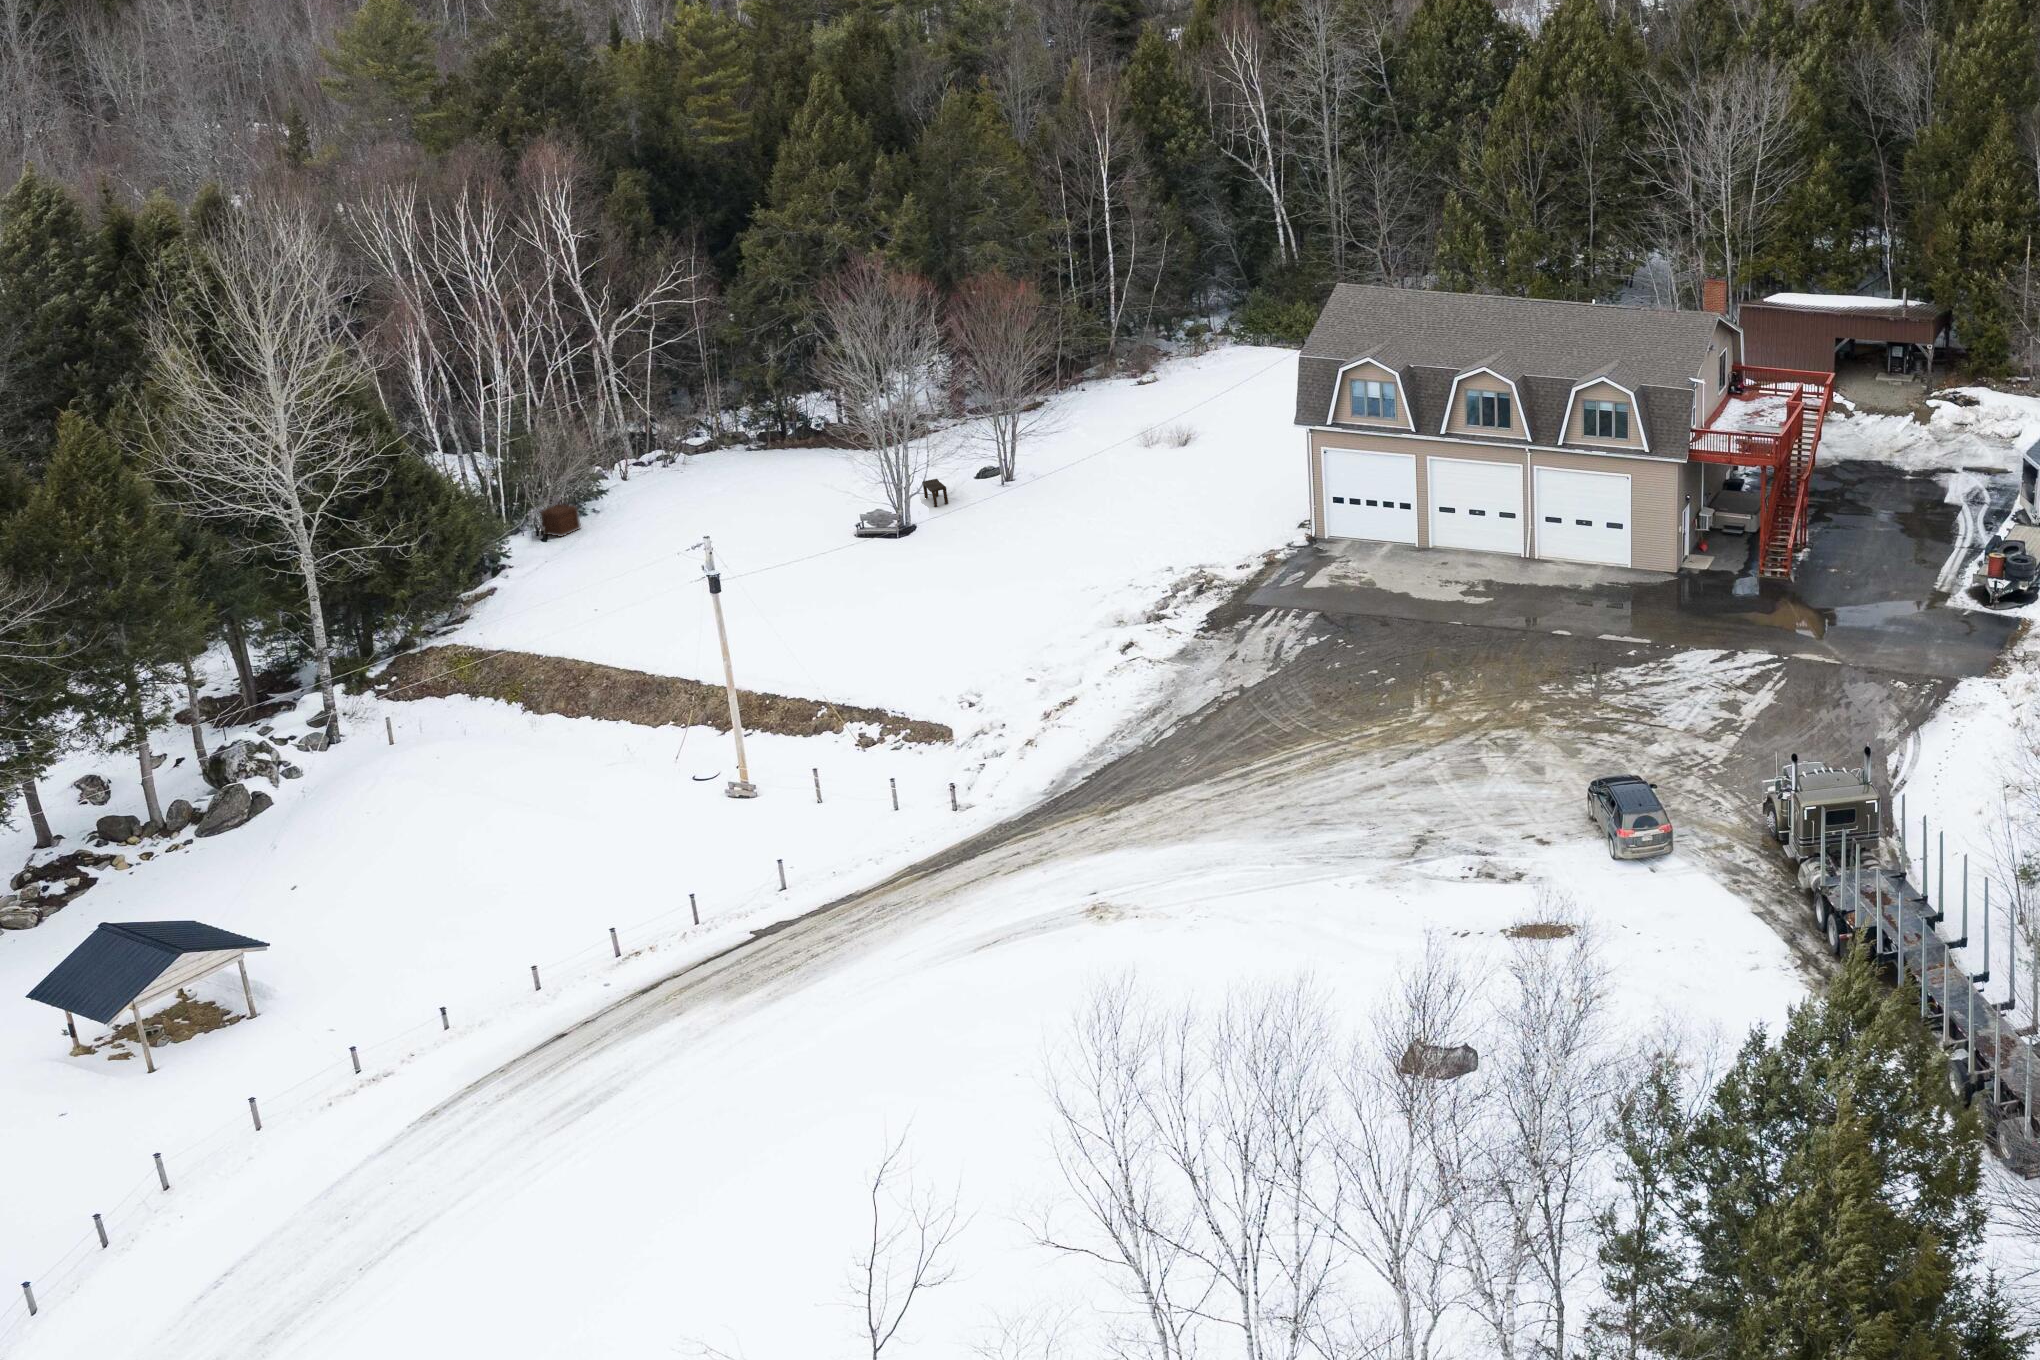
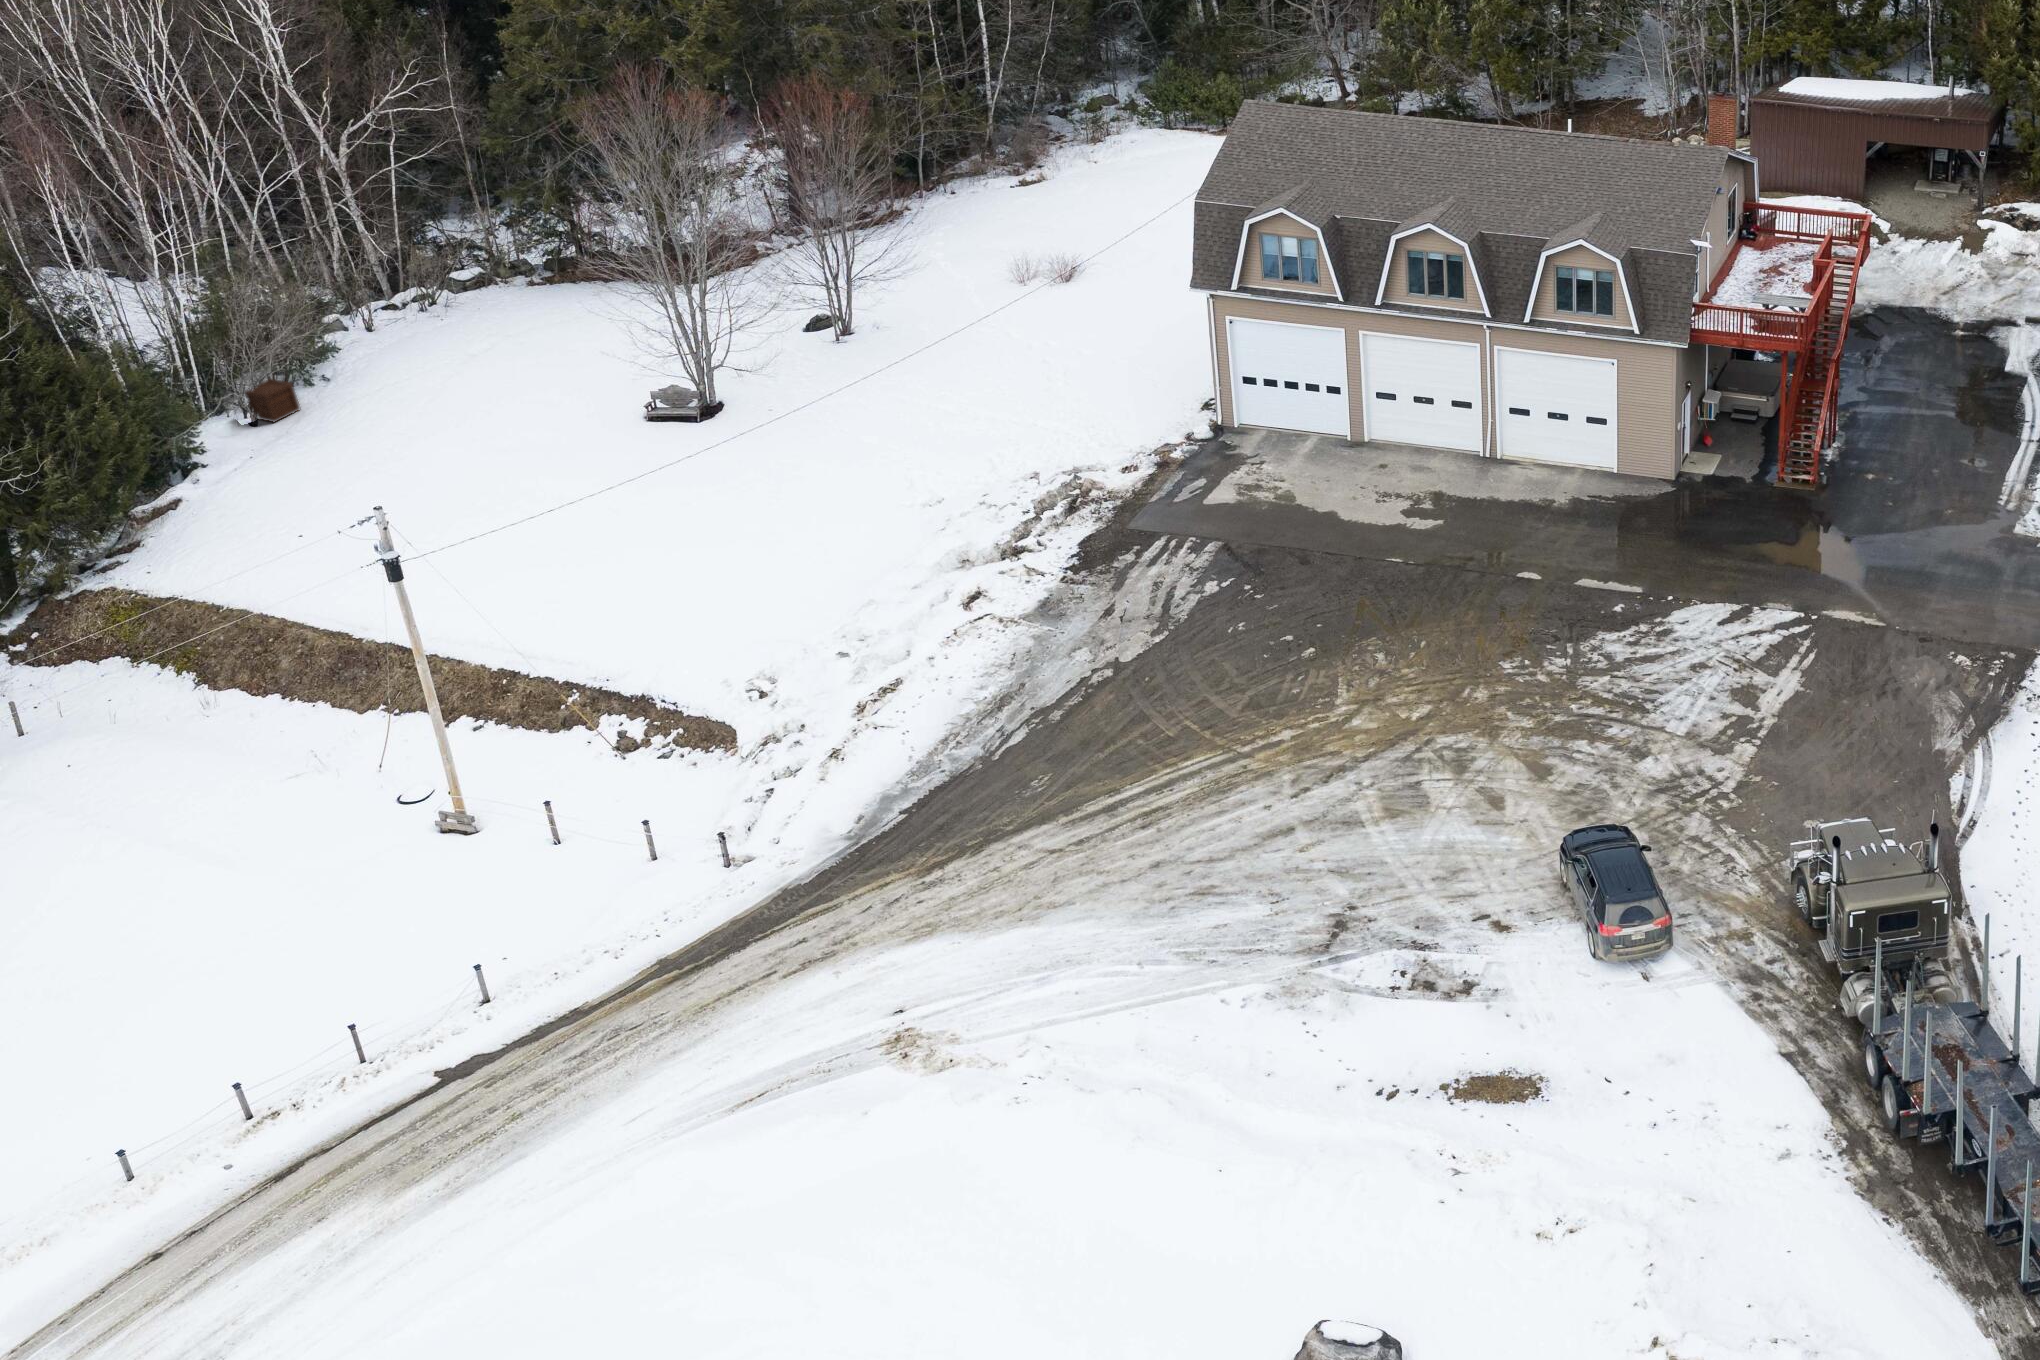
bench: present [922,479,948,507] -> none [731,335,764,373]

